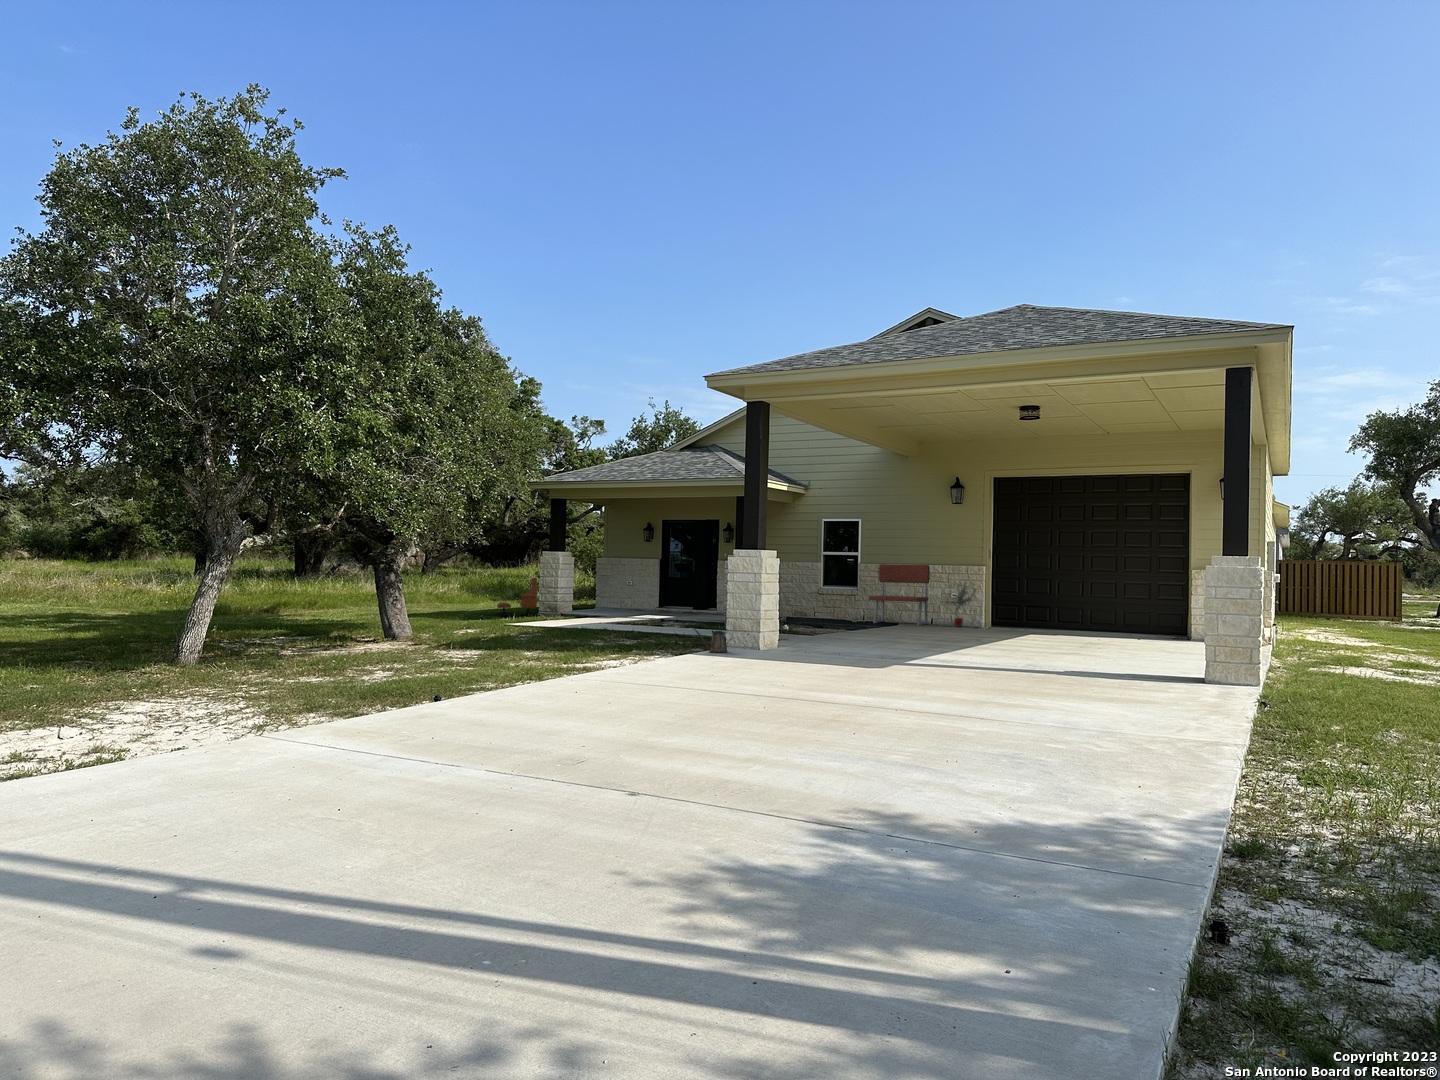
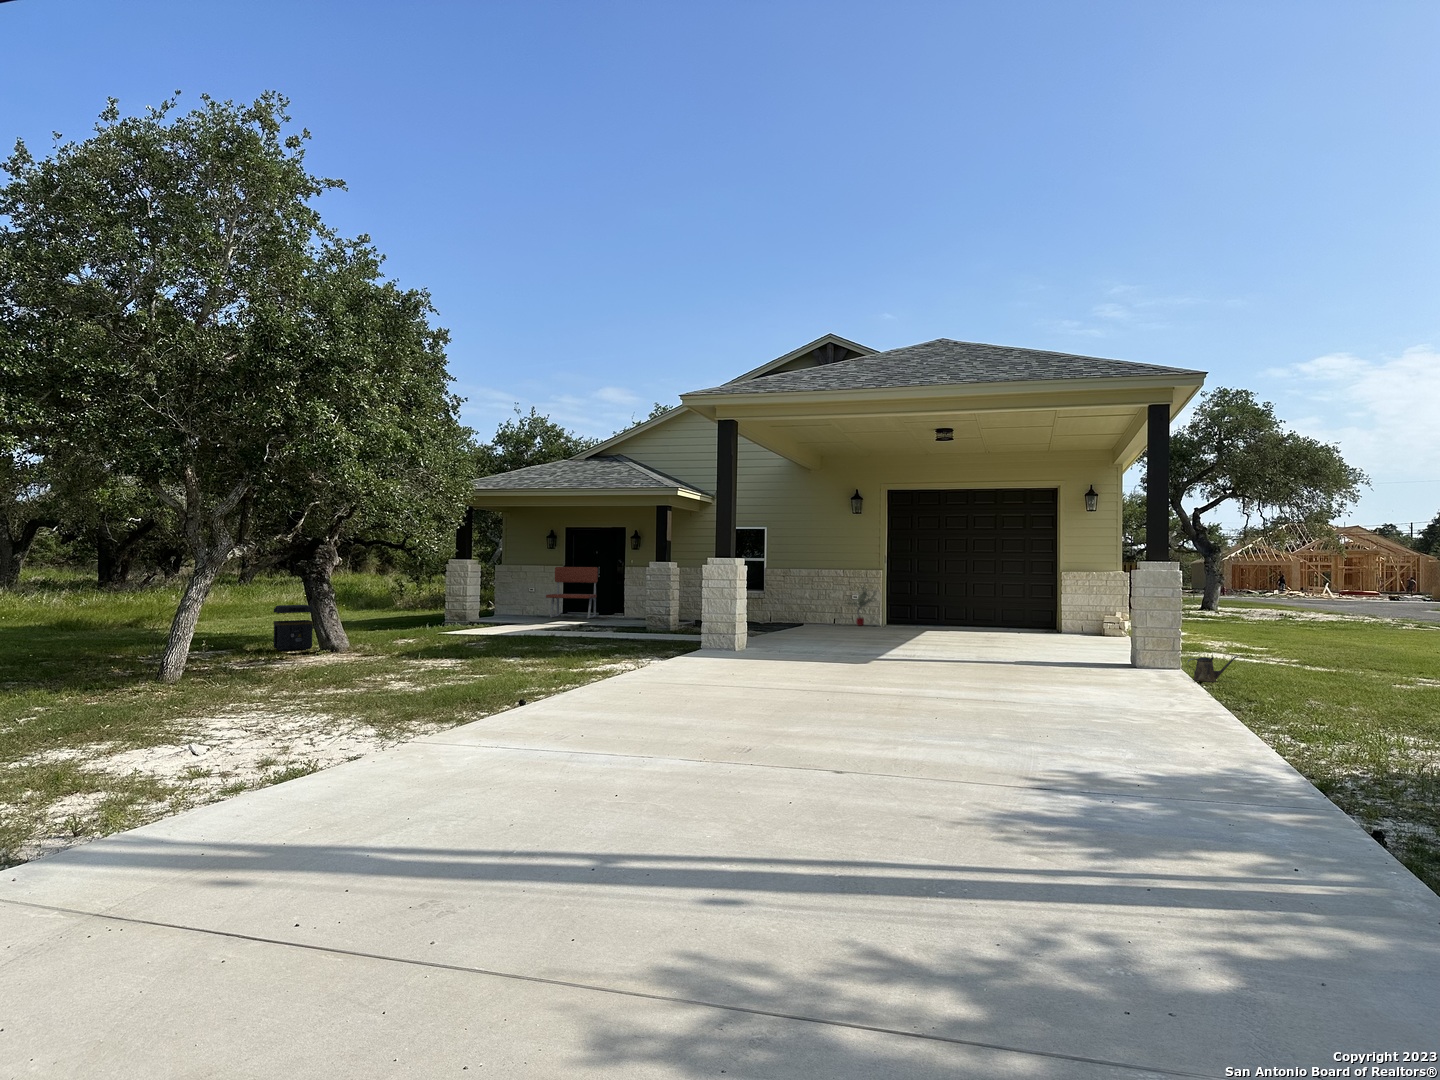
bench: present [869,564,930,625] -> present [546,567,598,618]
lounge chair: present [494,578,538,616] -> none [401,584,450,624]
toolbox: none [349,594,382,637] -> present [274,605,314,651]
watering can: present [693,628,732,652] -> present [1187,656,1238,682]

